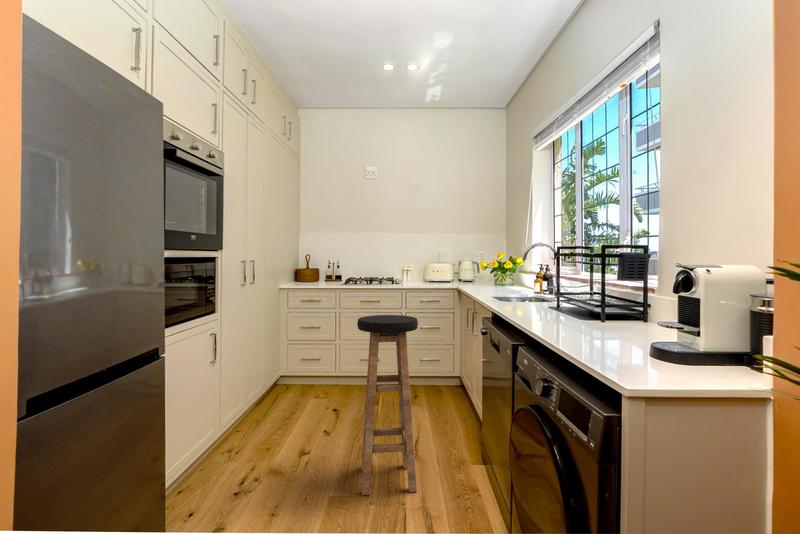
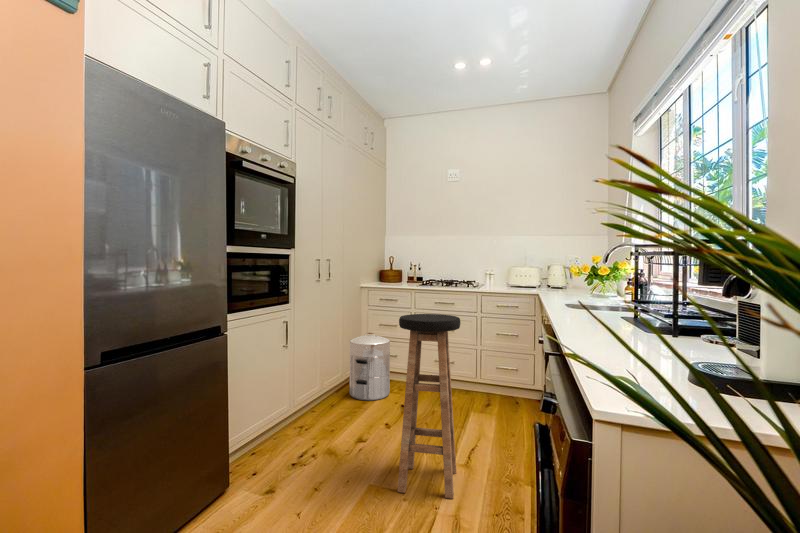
waste bin: none [271,337,315,408] -> present [350,333,390,400]

